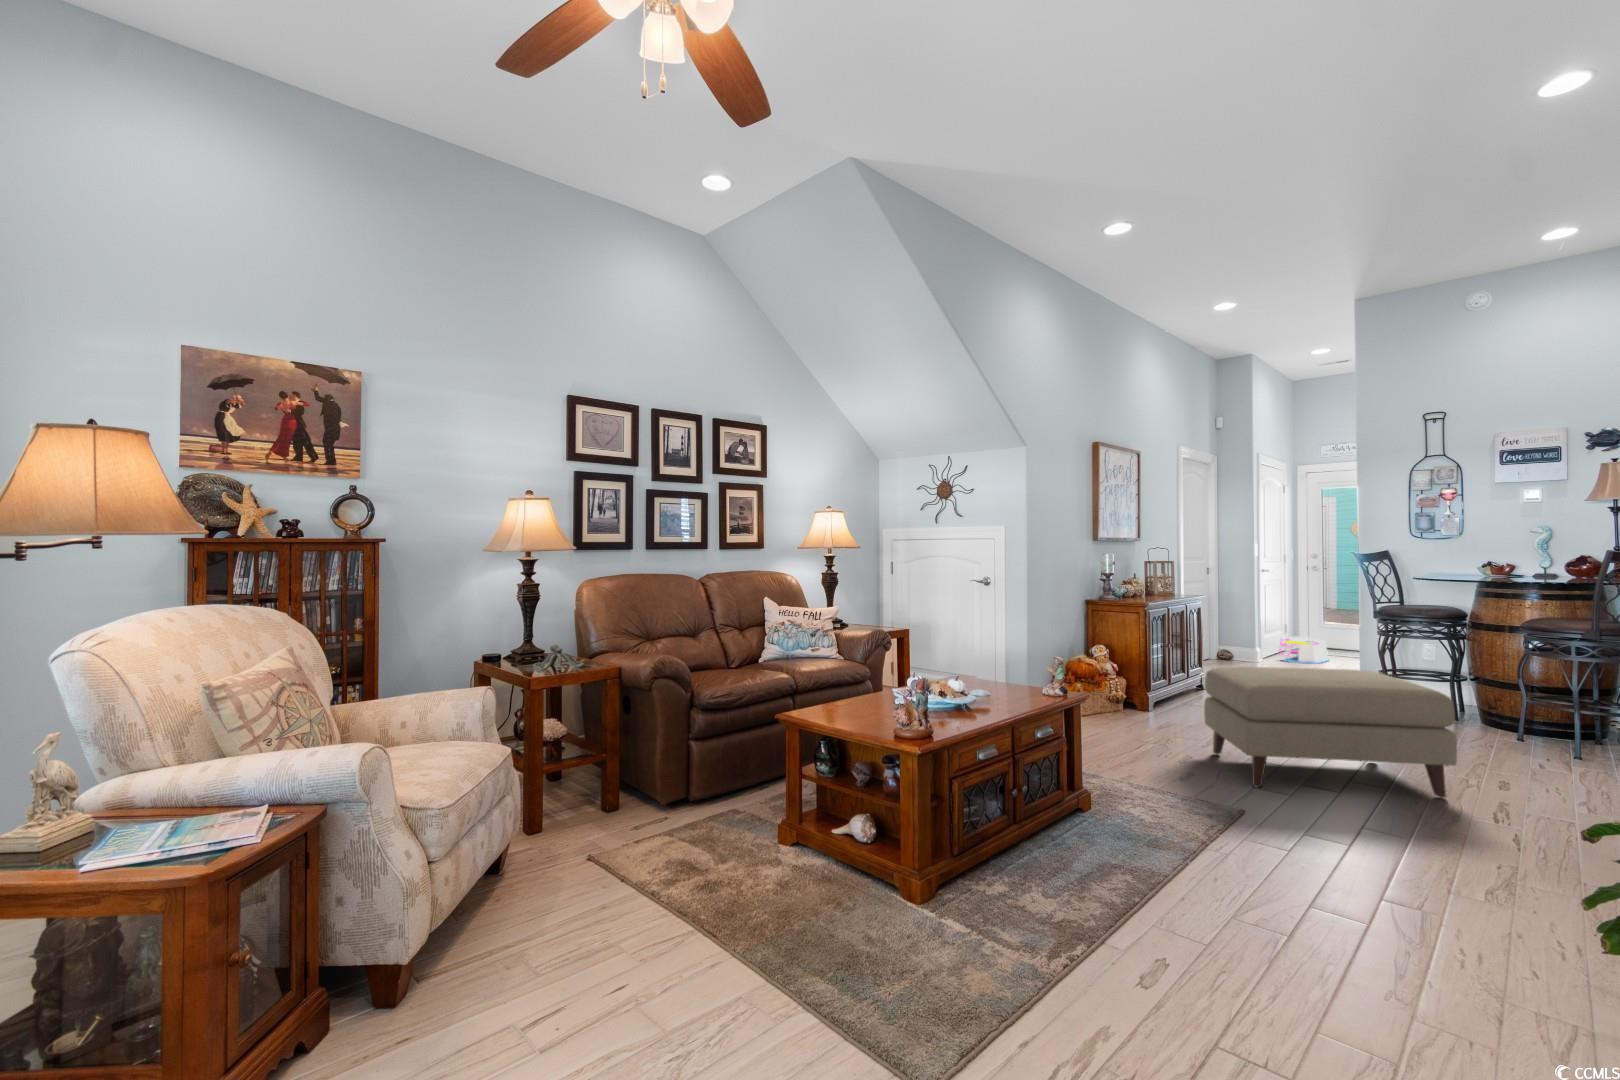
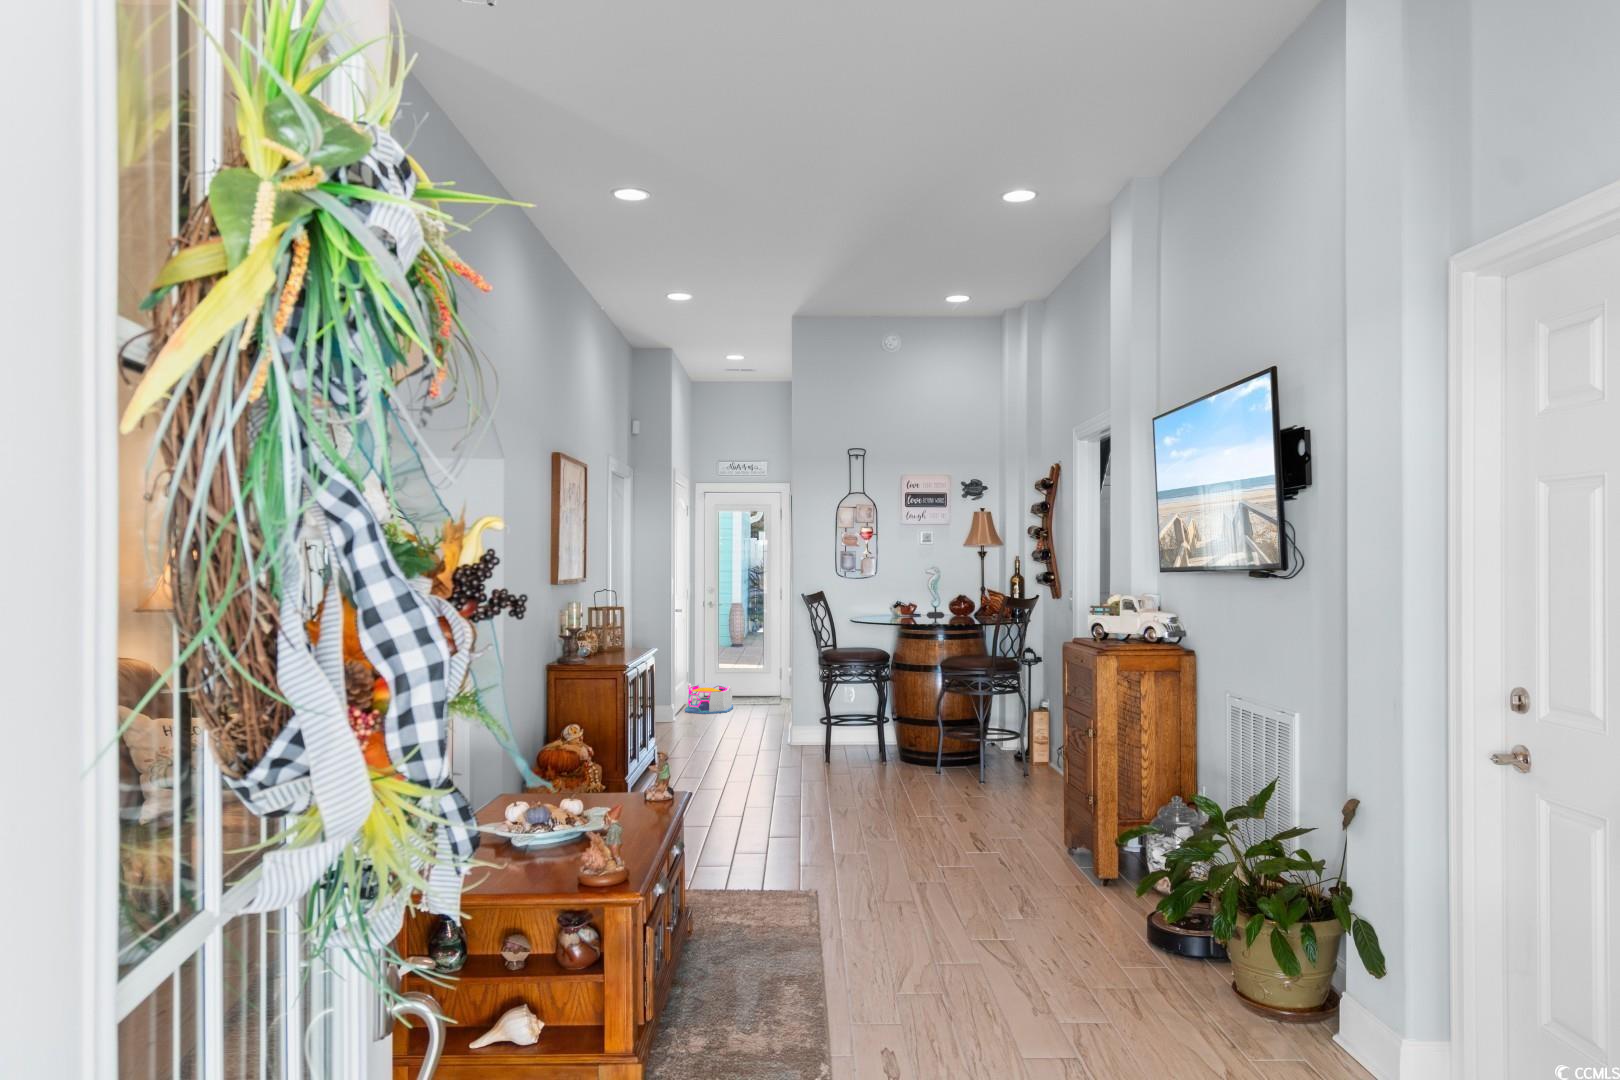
ottoman: present [1204,667,1457,798] -> none [721,727,946,873]

